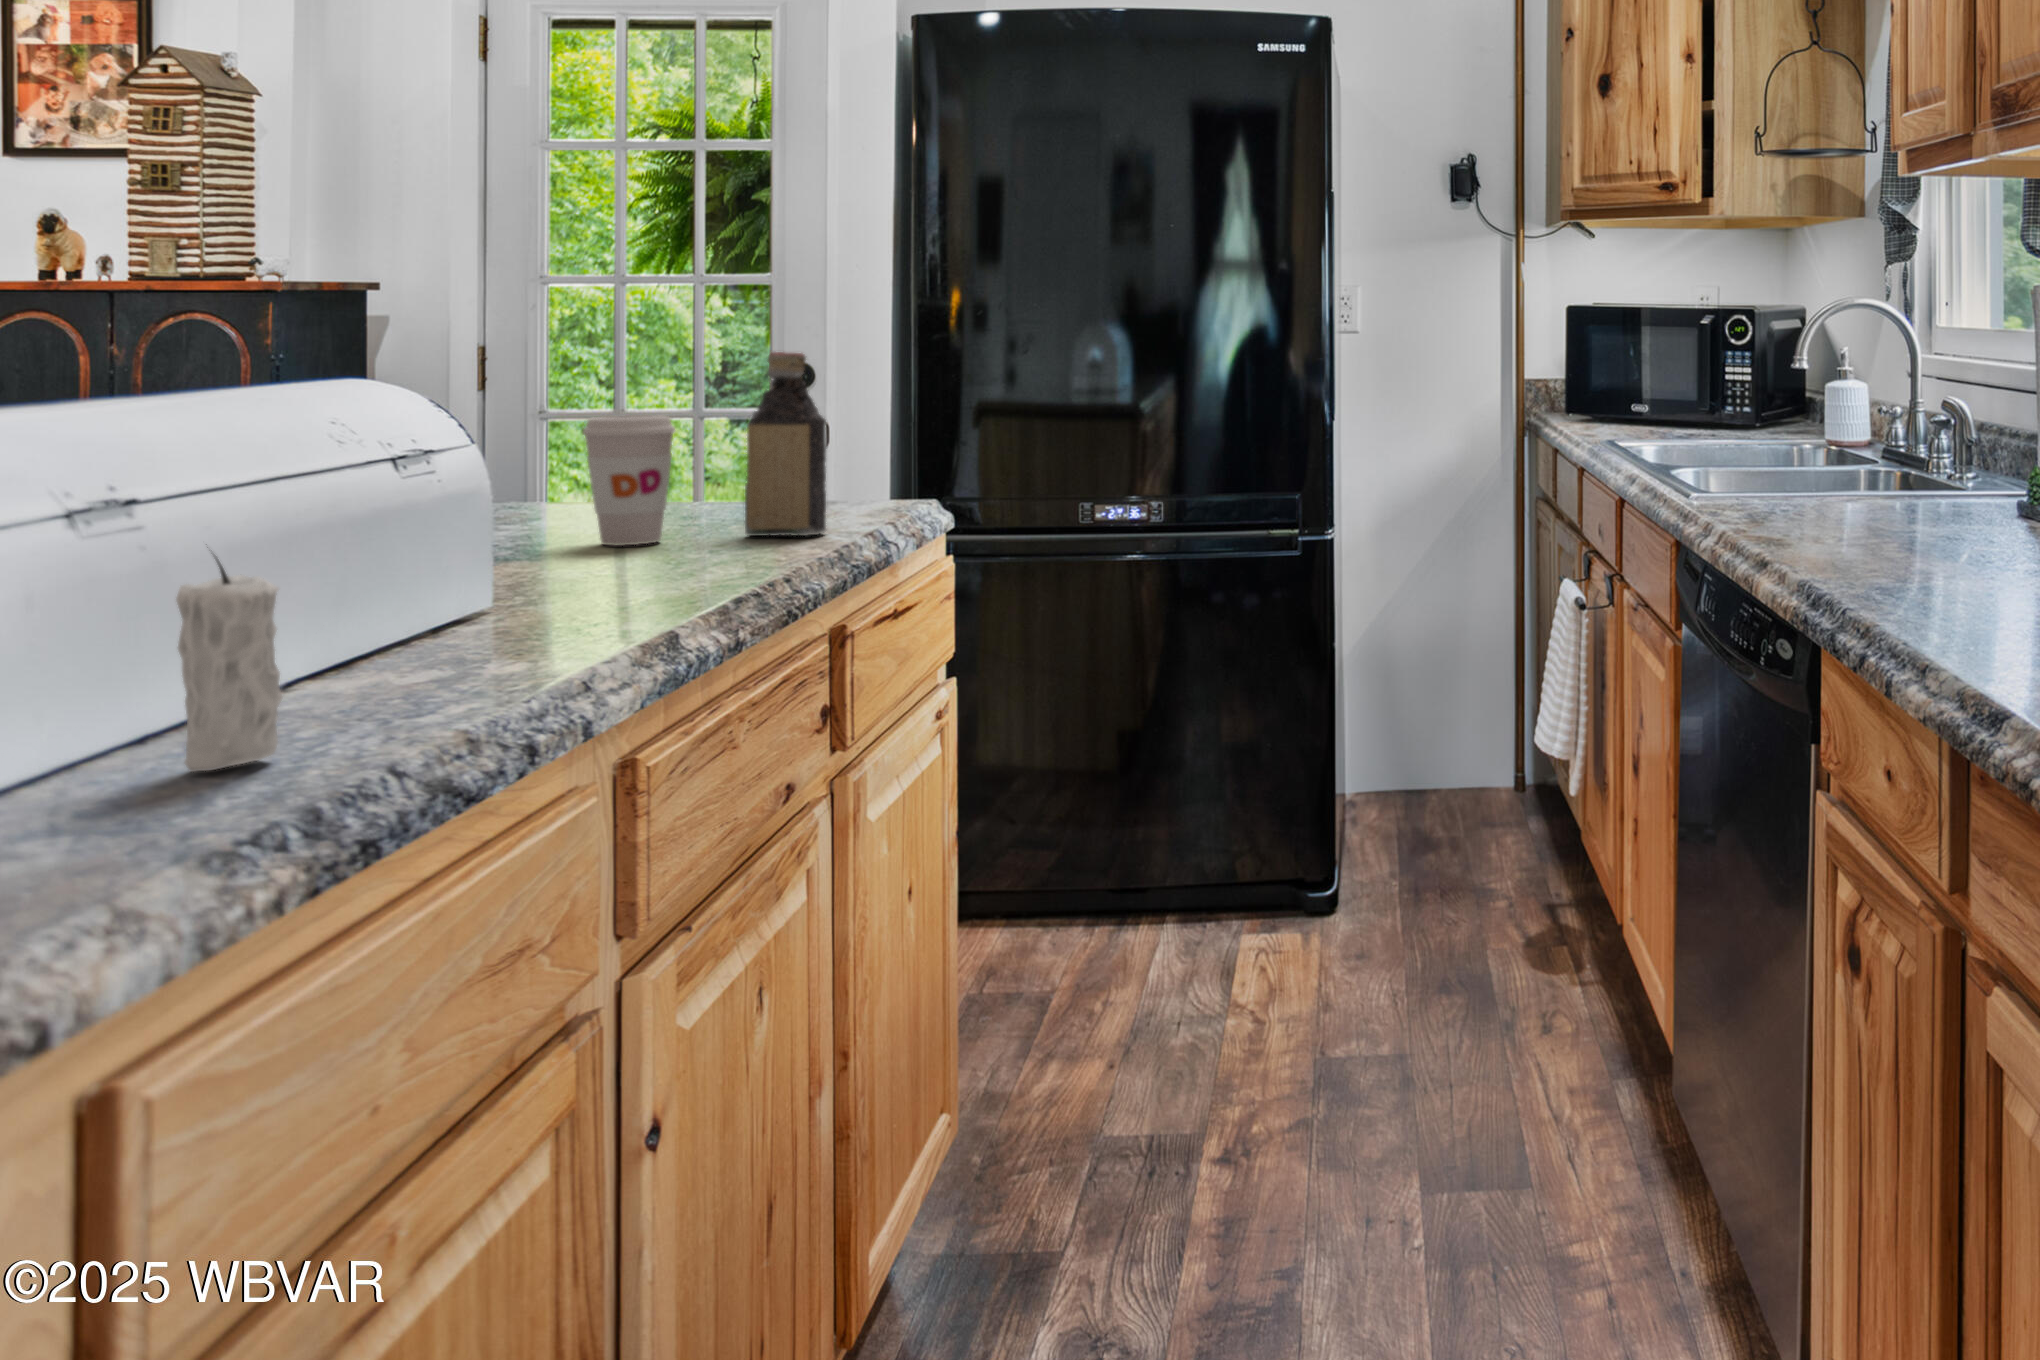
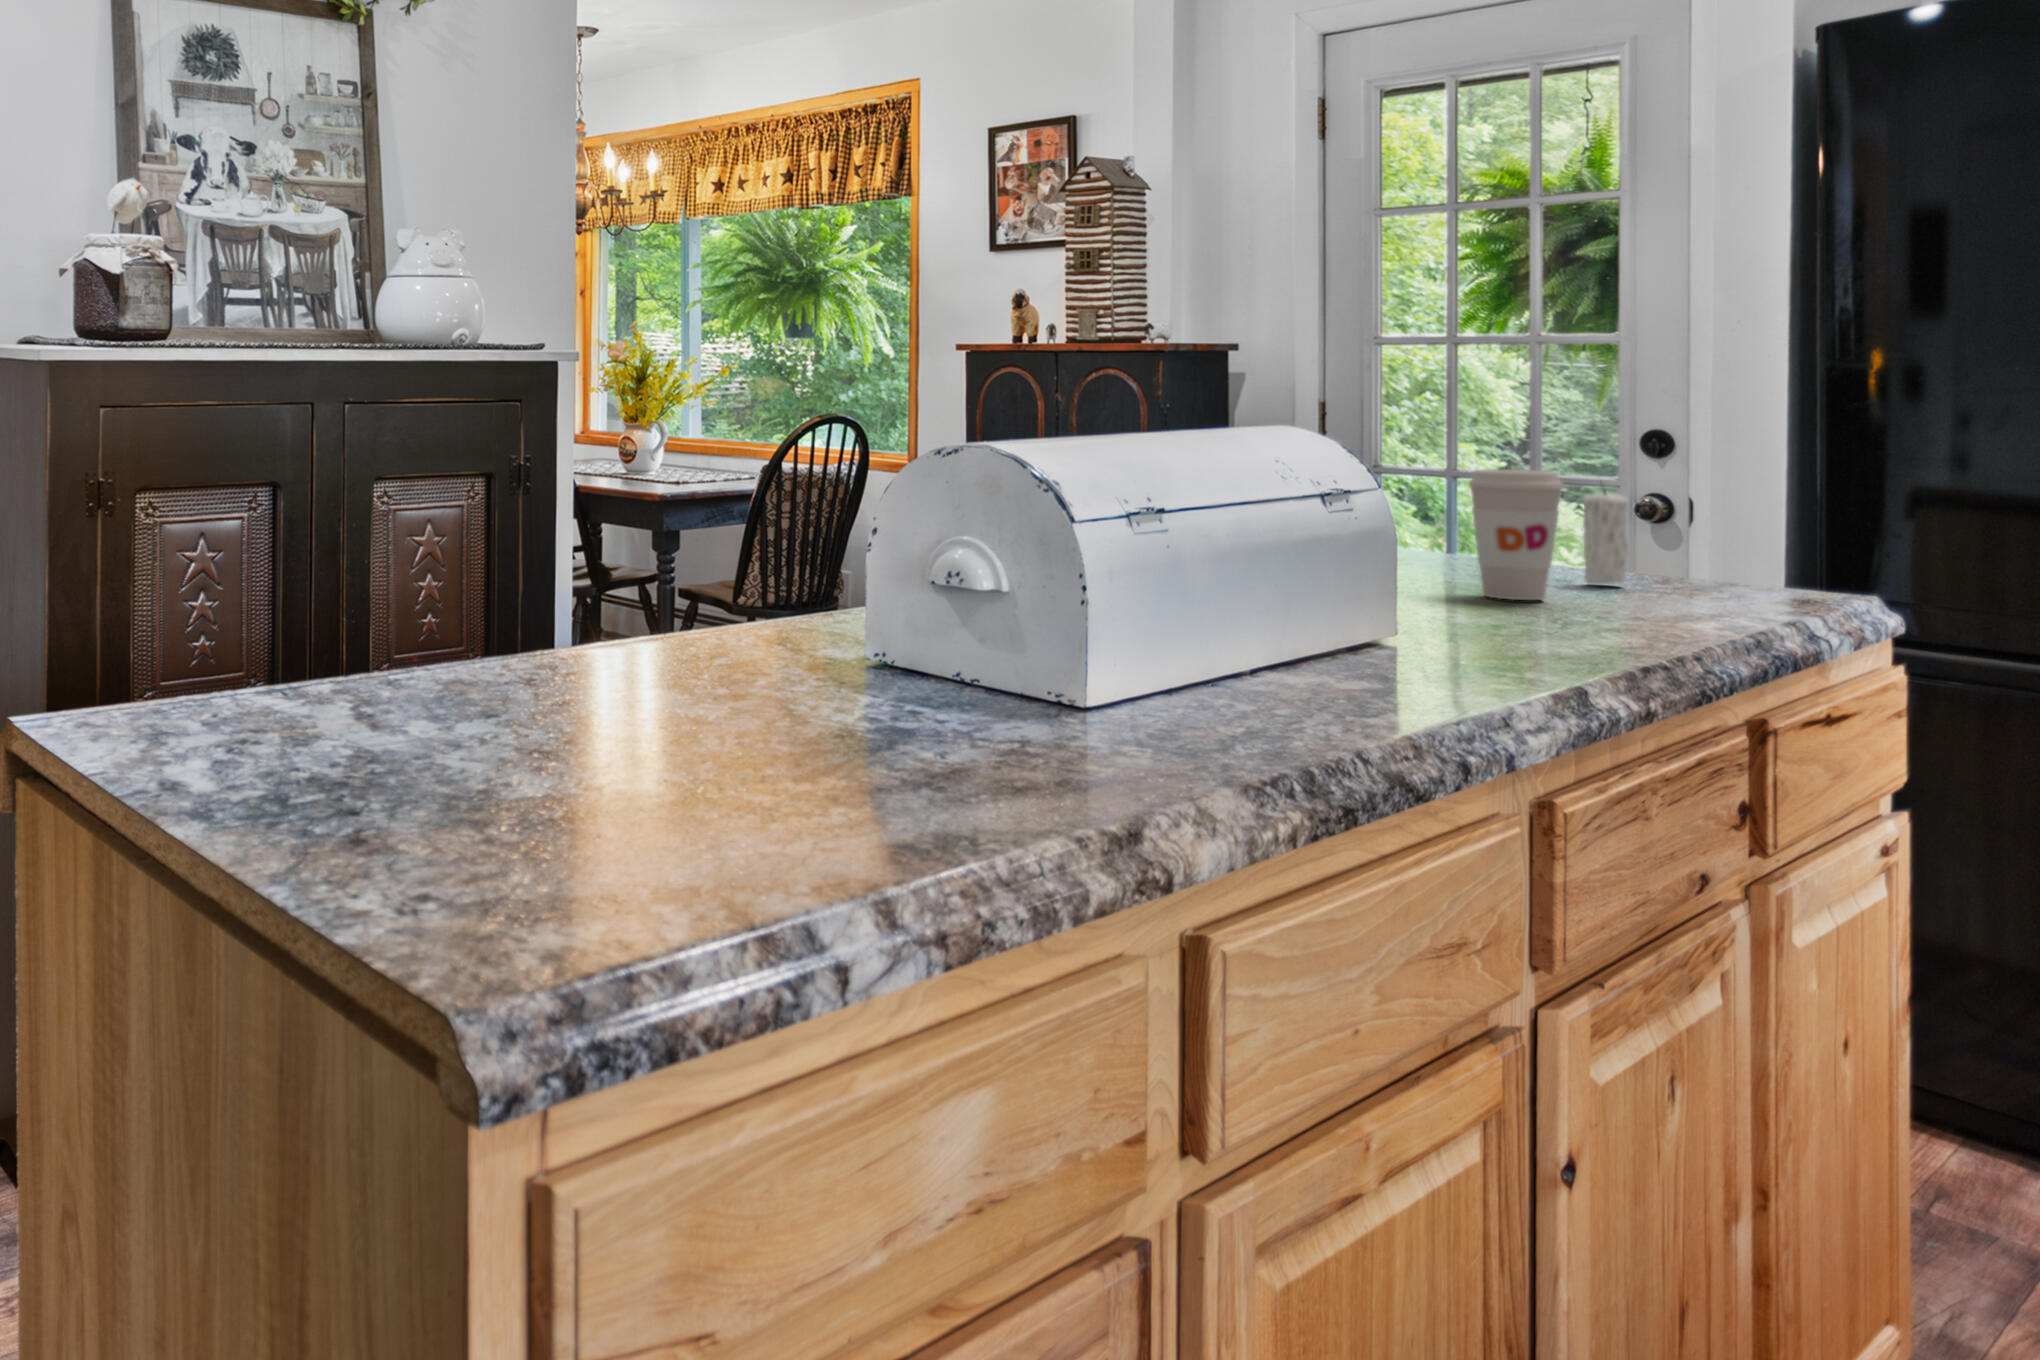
bottle: present [745,352,826,536] -> none [1637,407,1740,612]
candle: present [176,557,282,772] -> present [1583,491,1628,584]

